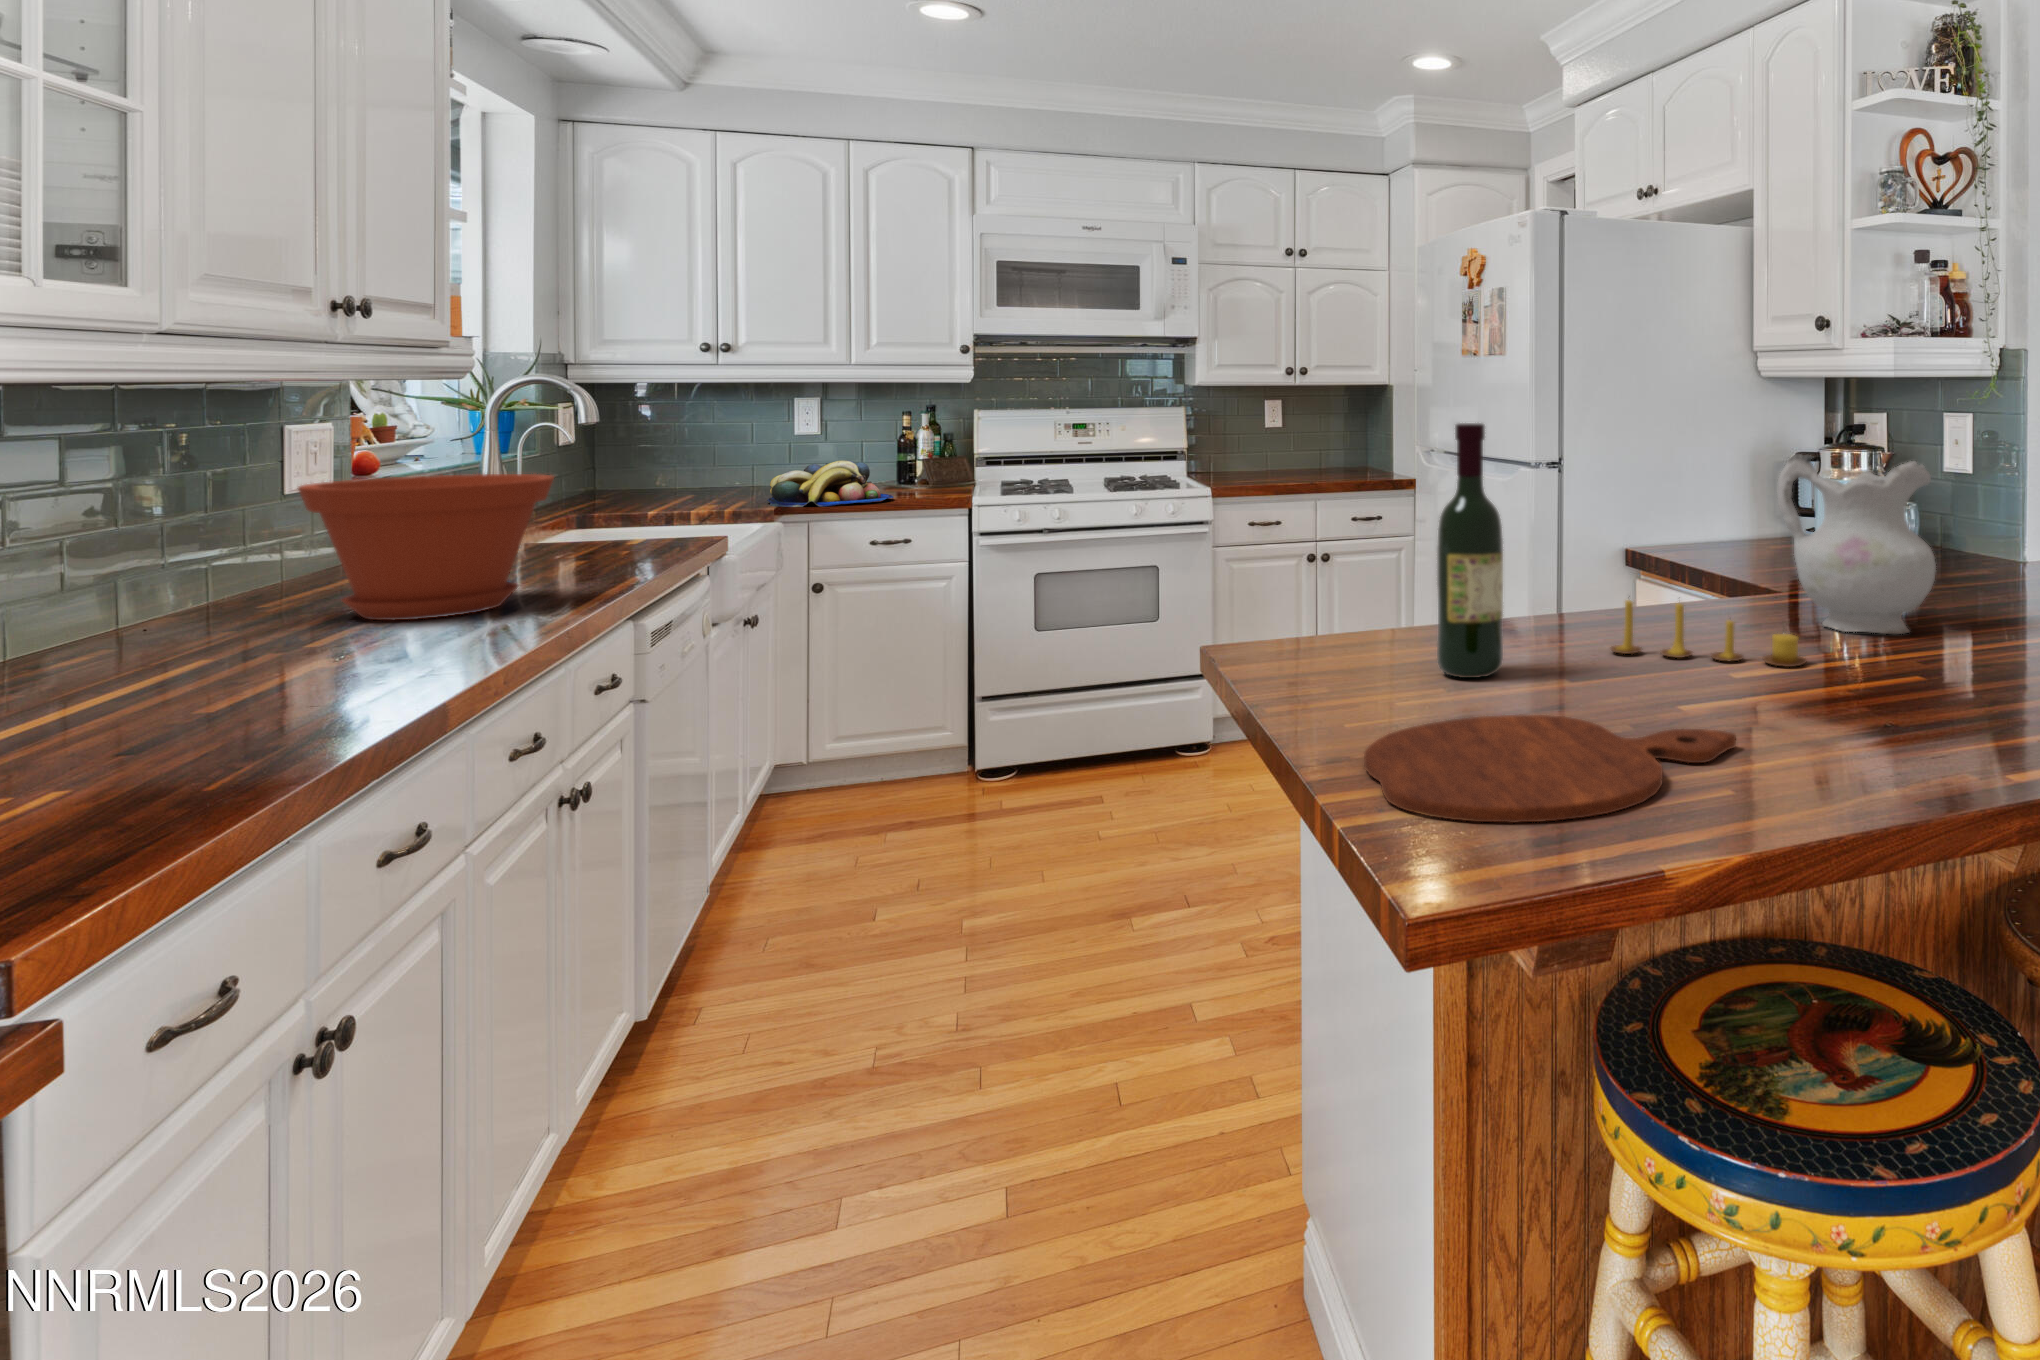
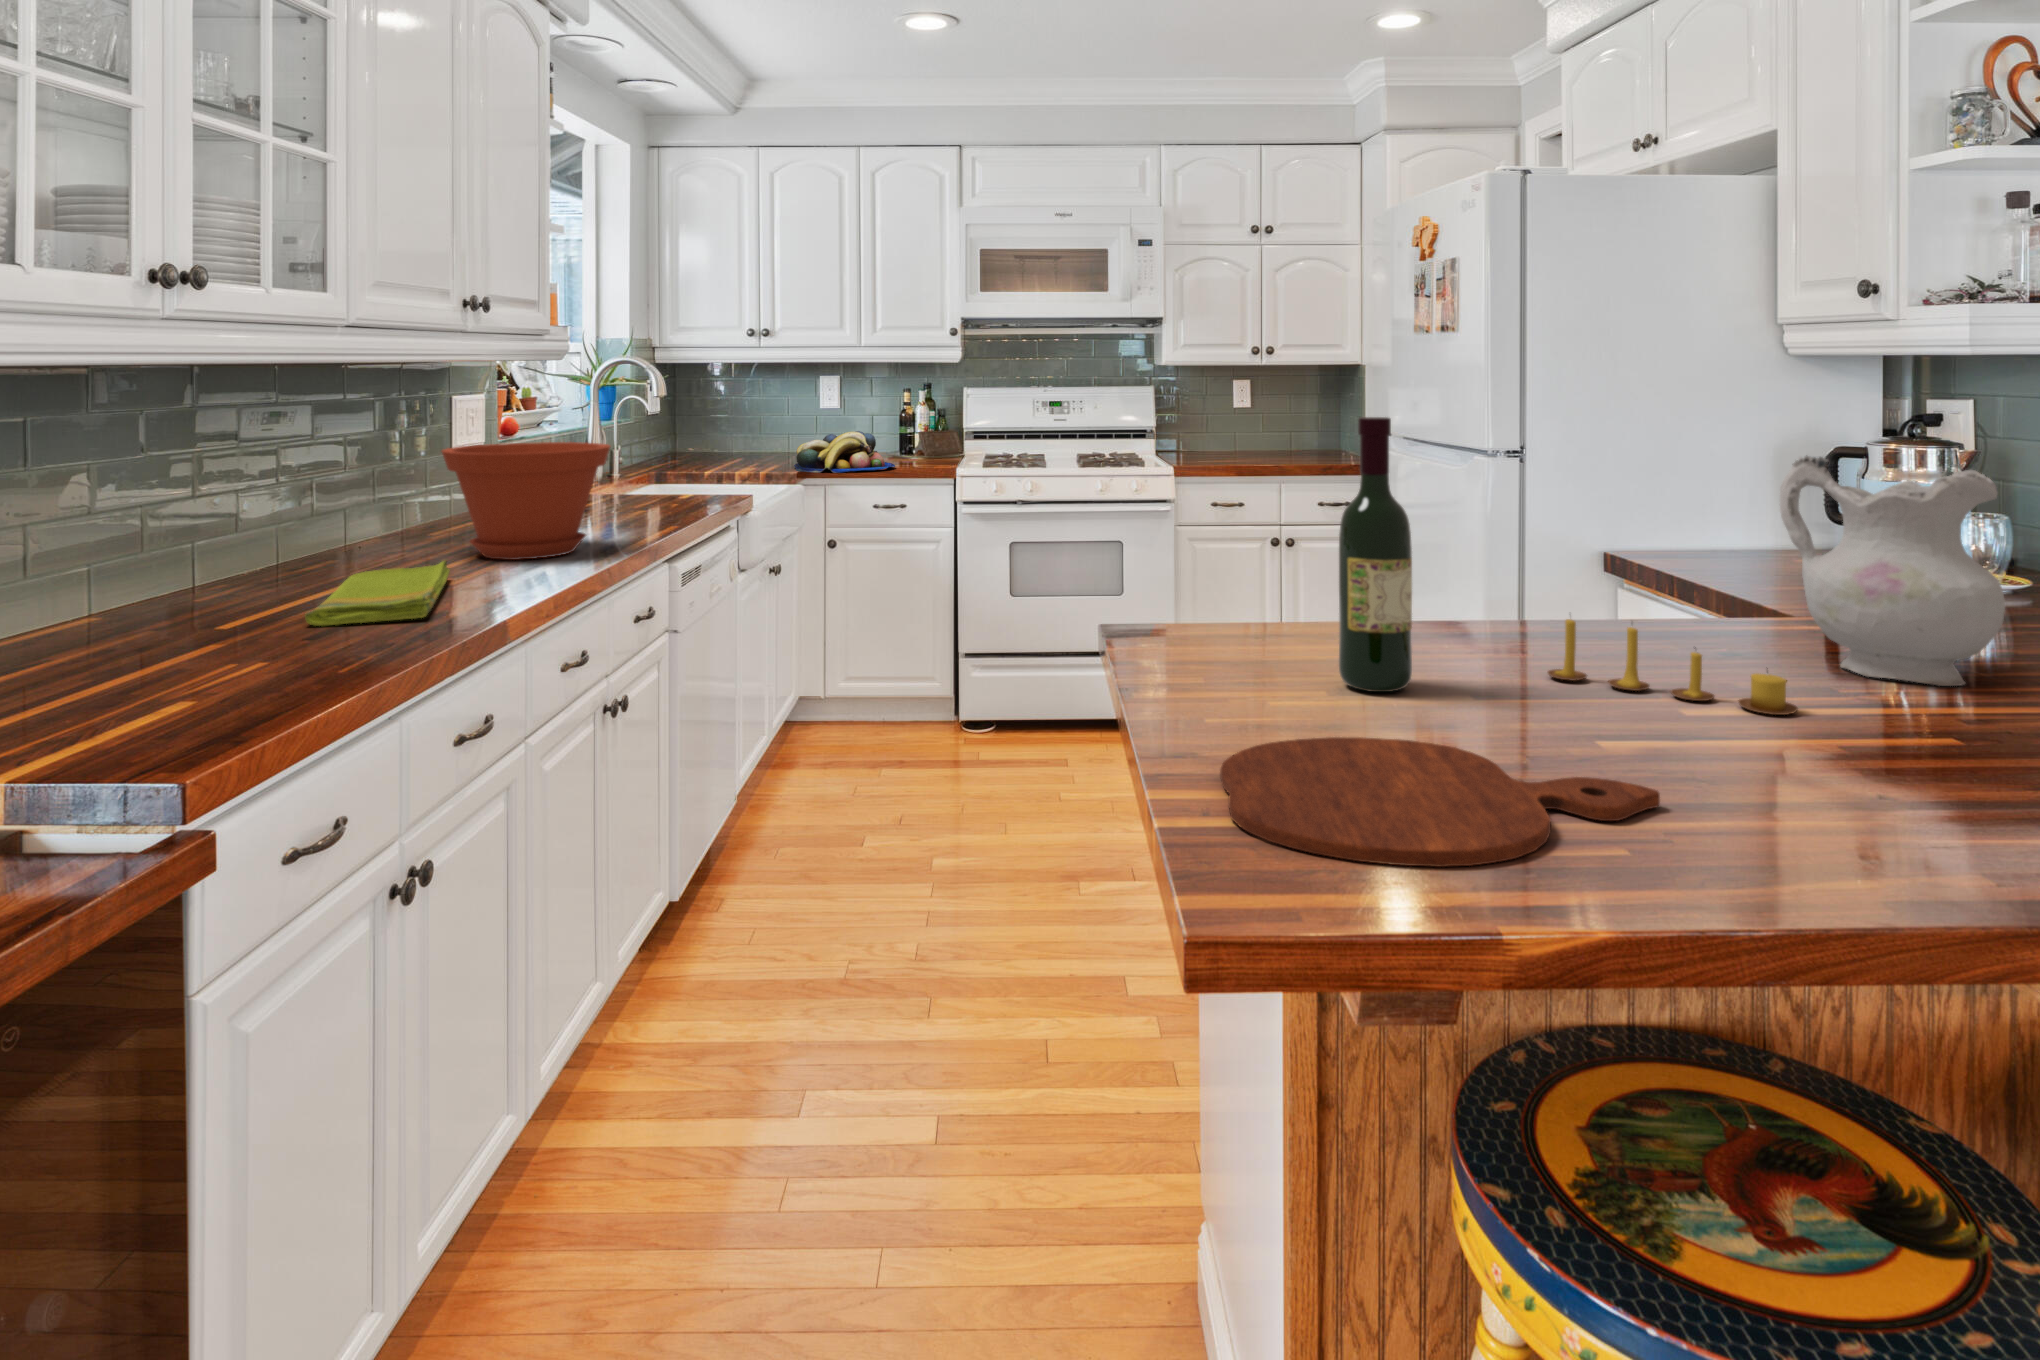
dish towel: none [99,624,322,718] -> present [305,561,450,626]

